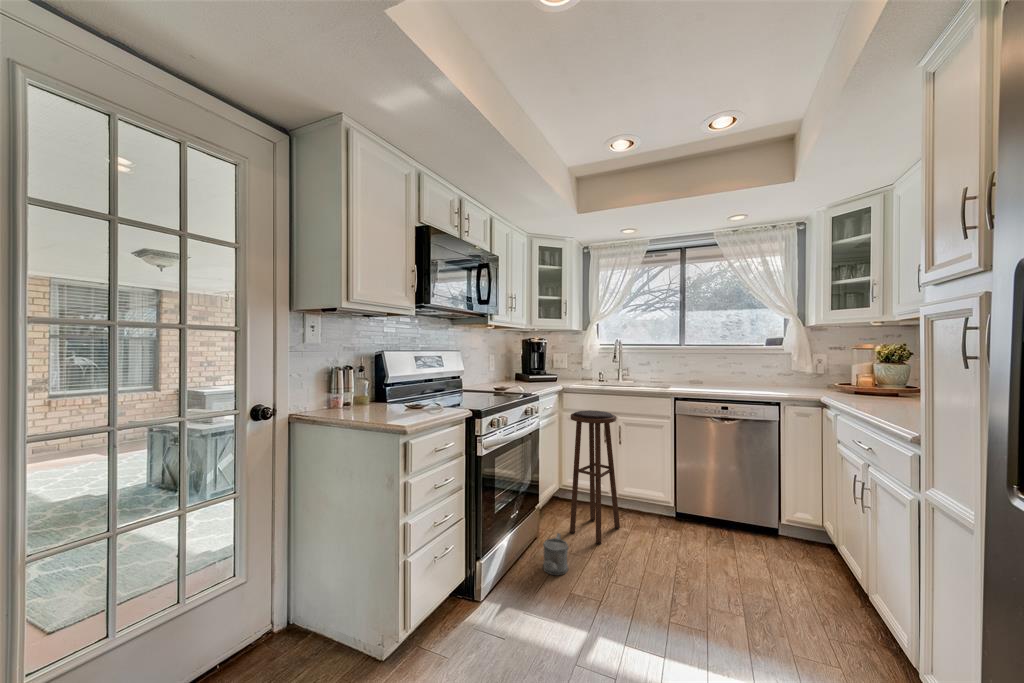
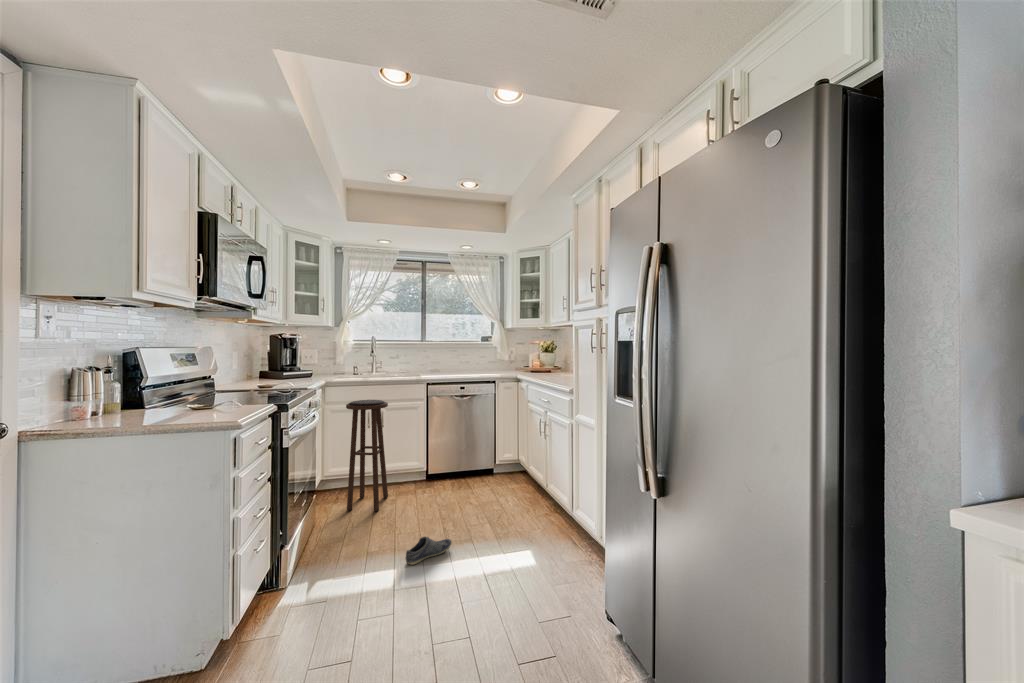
watering can: present [543,533,569,575] -> none [339,508,362,542]
shoe: none [593,610,665,646] -> present [406,536,452,565]

